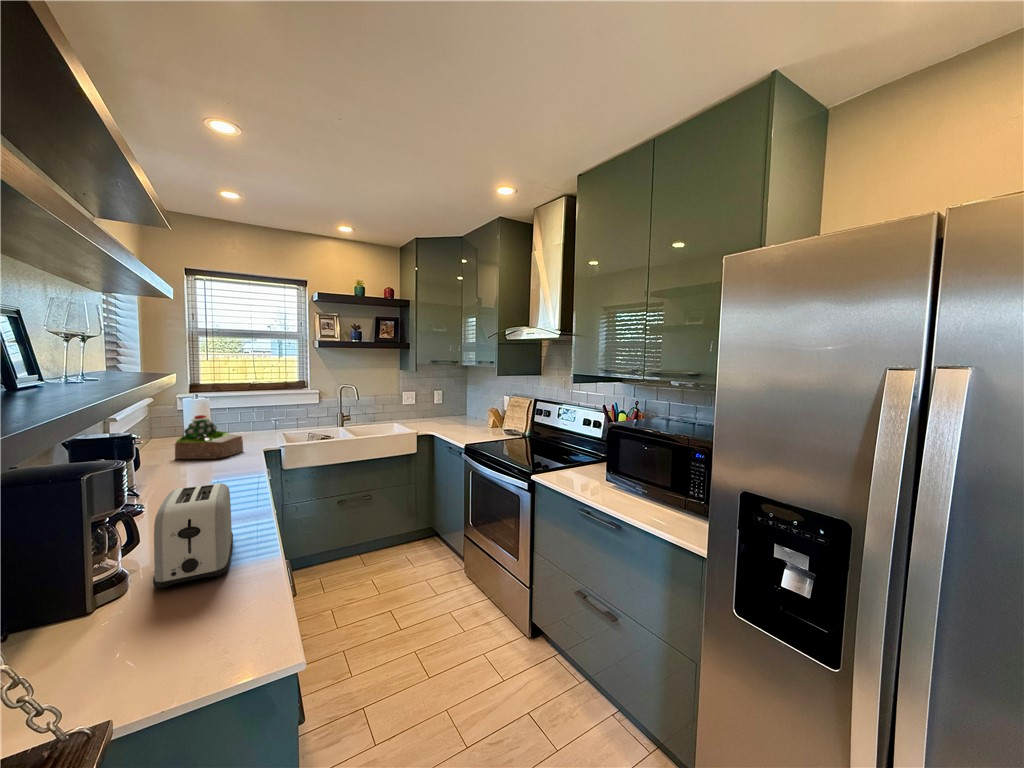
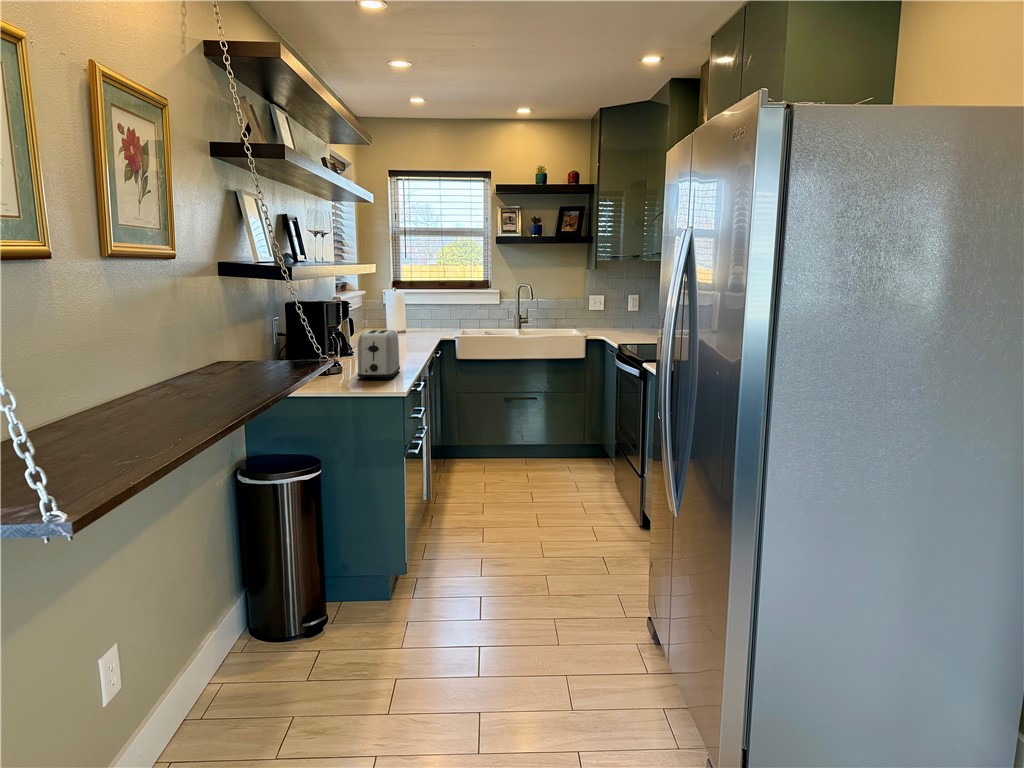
succulent plant: present [175,415,243,459] -> none [378,304,427,341]

